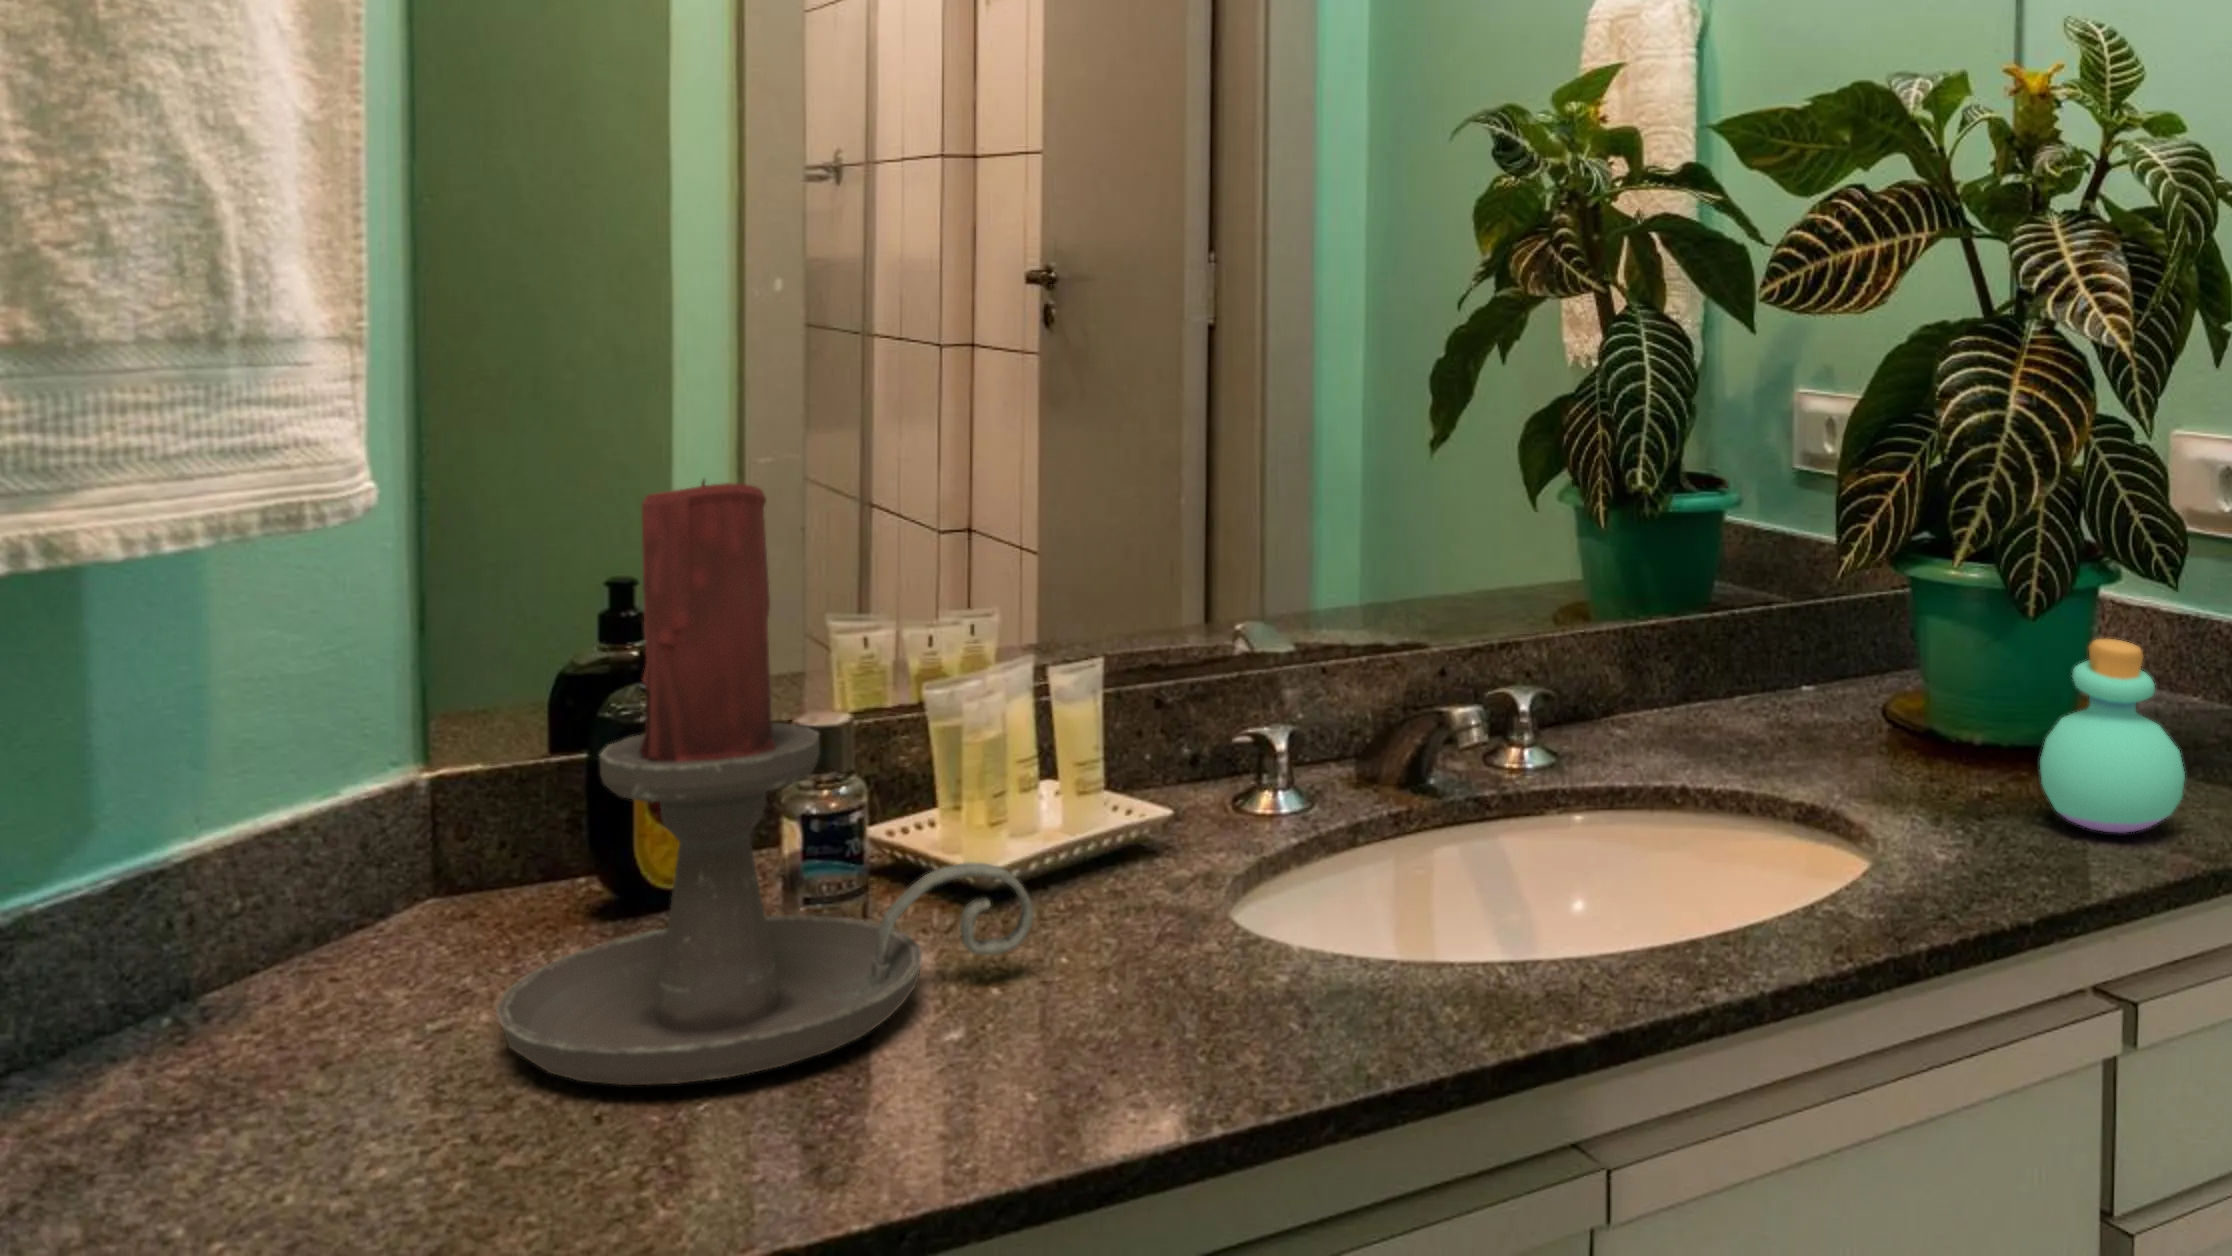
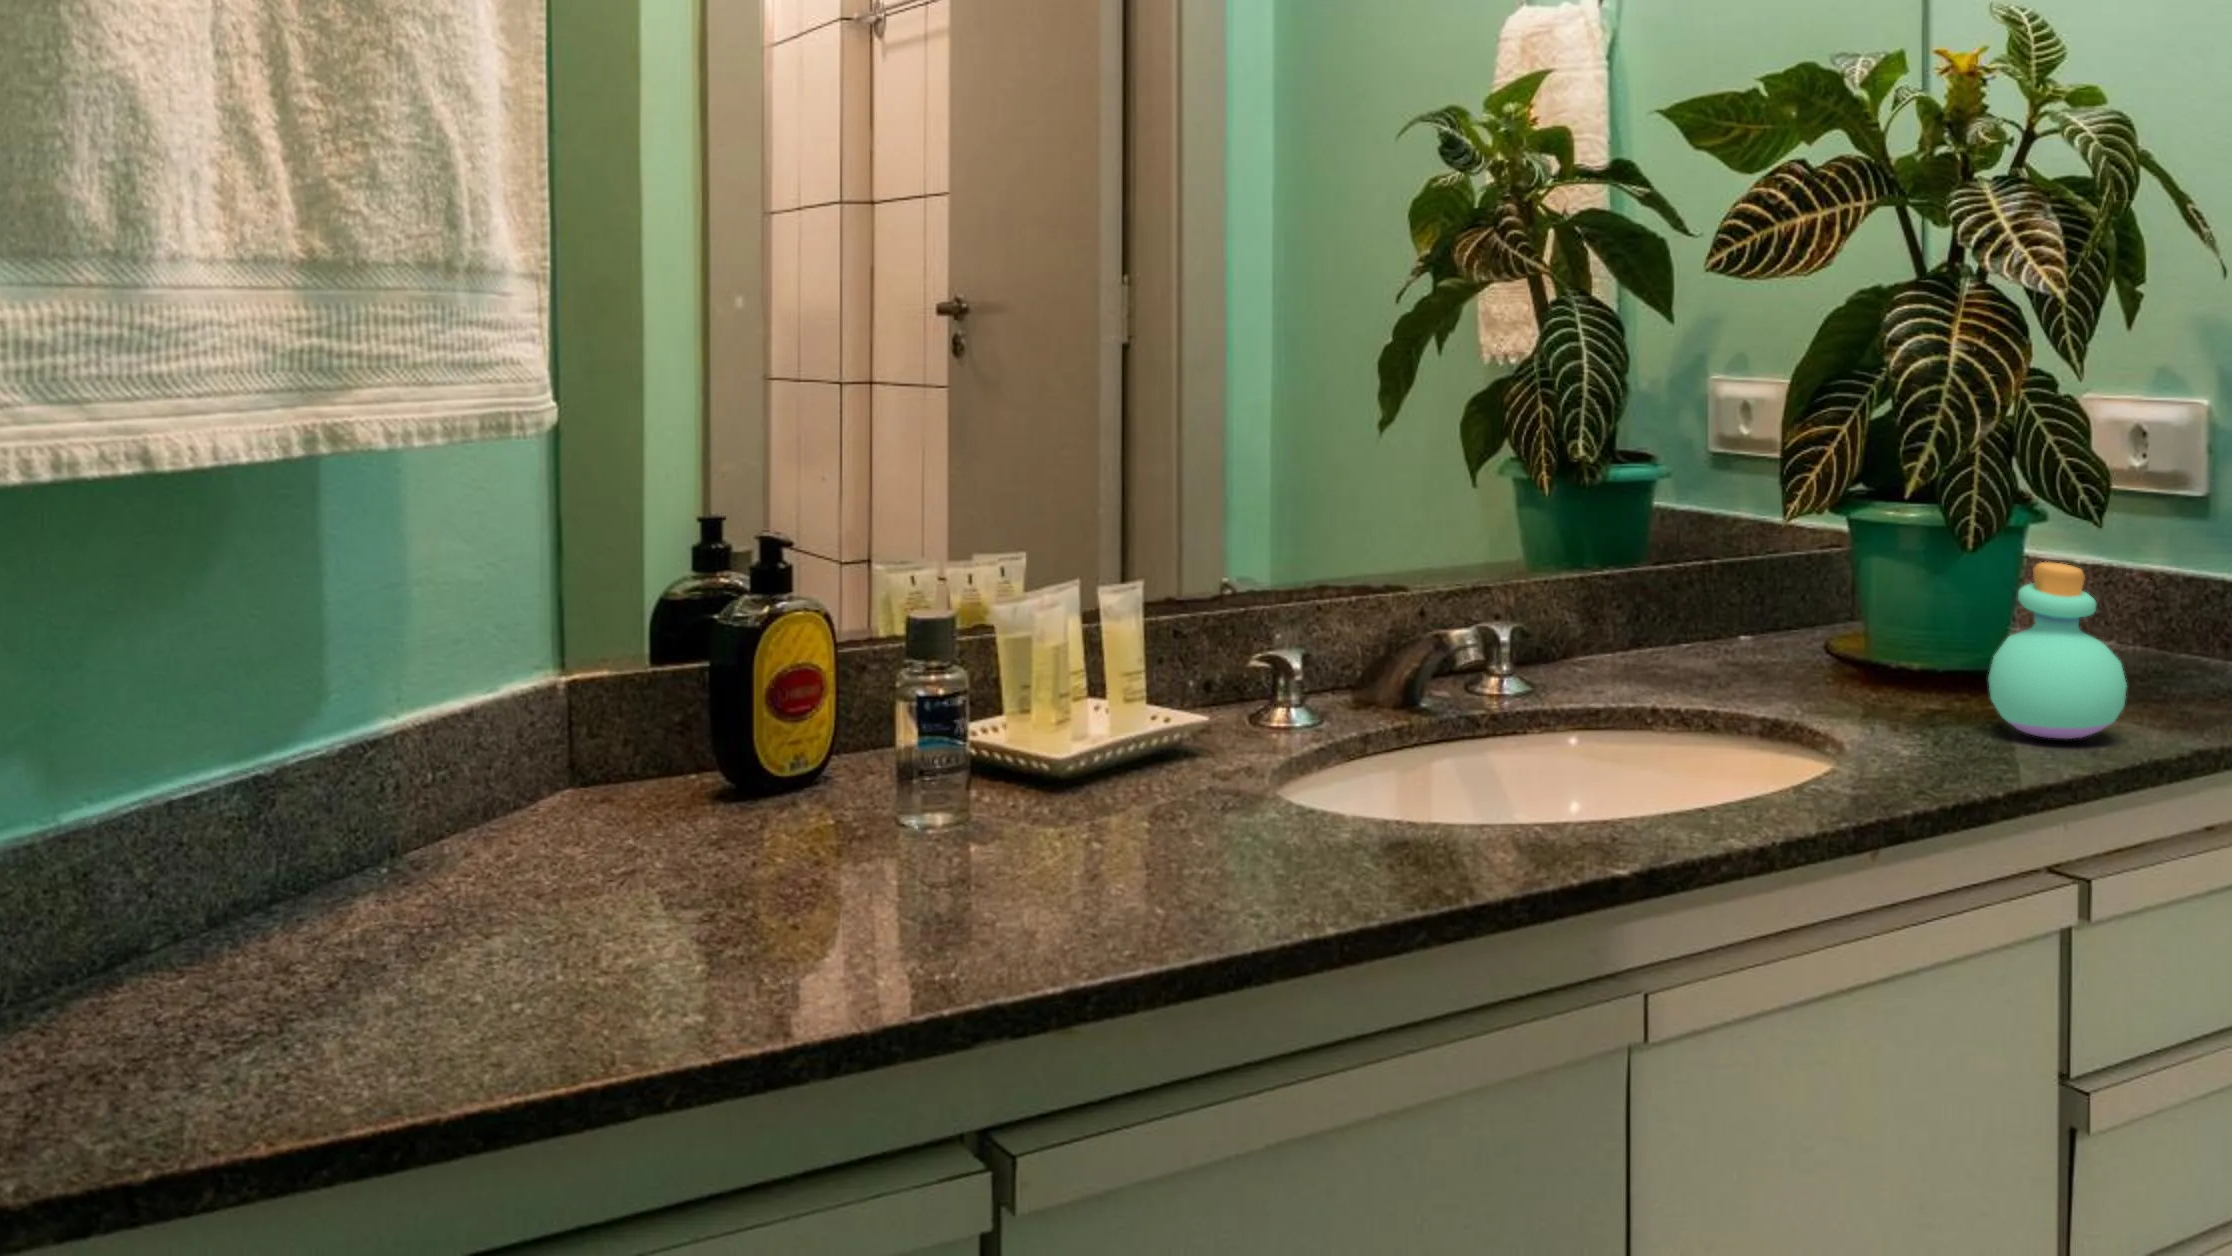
candle holder: present [496,480,1033,1085] -> none [695,386,1132,900]

